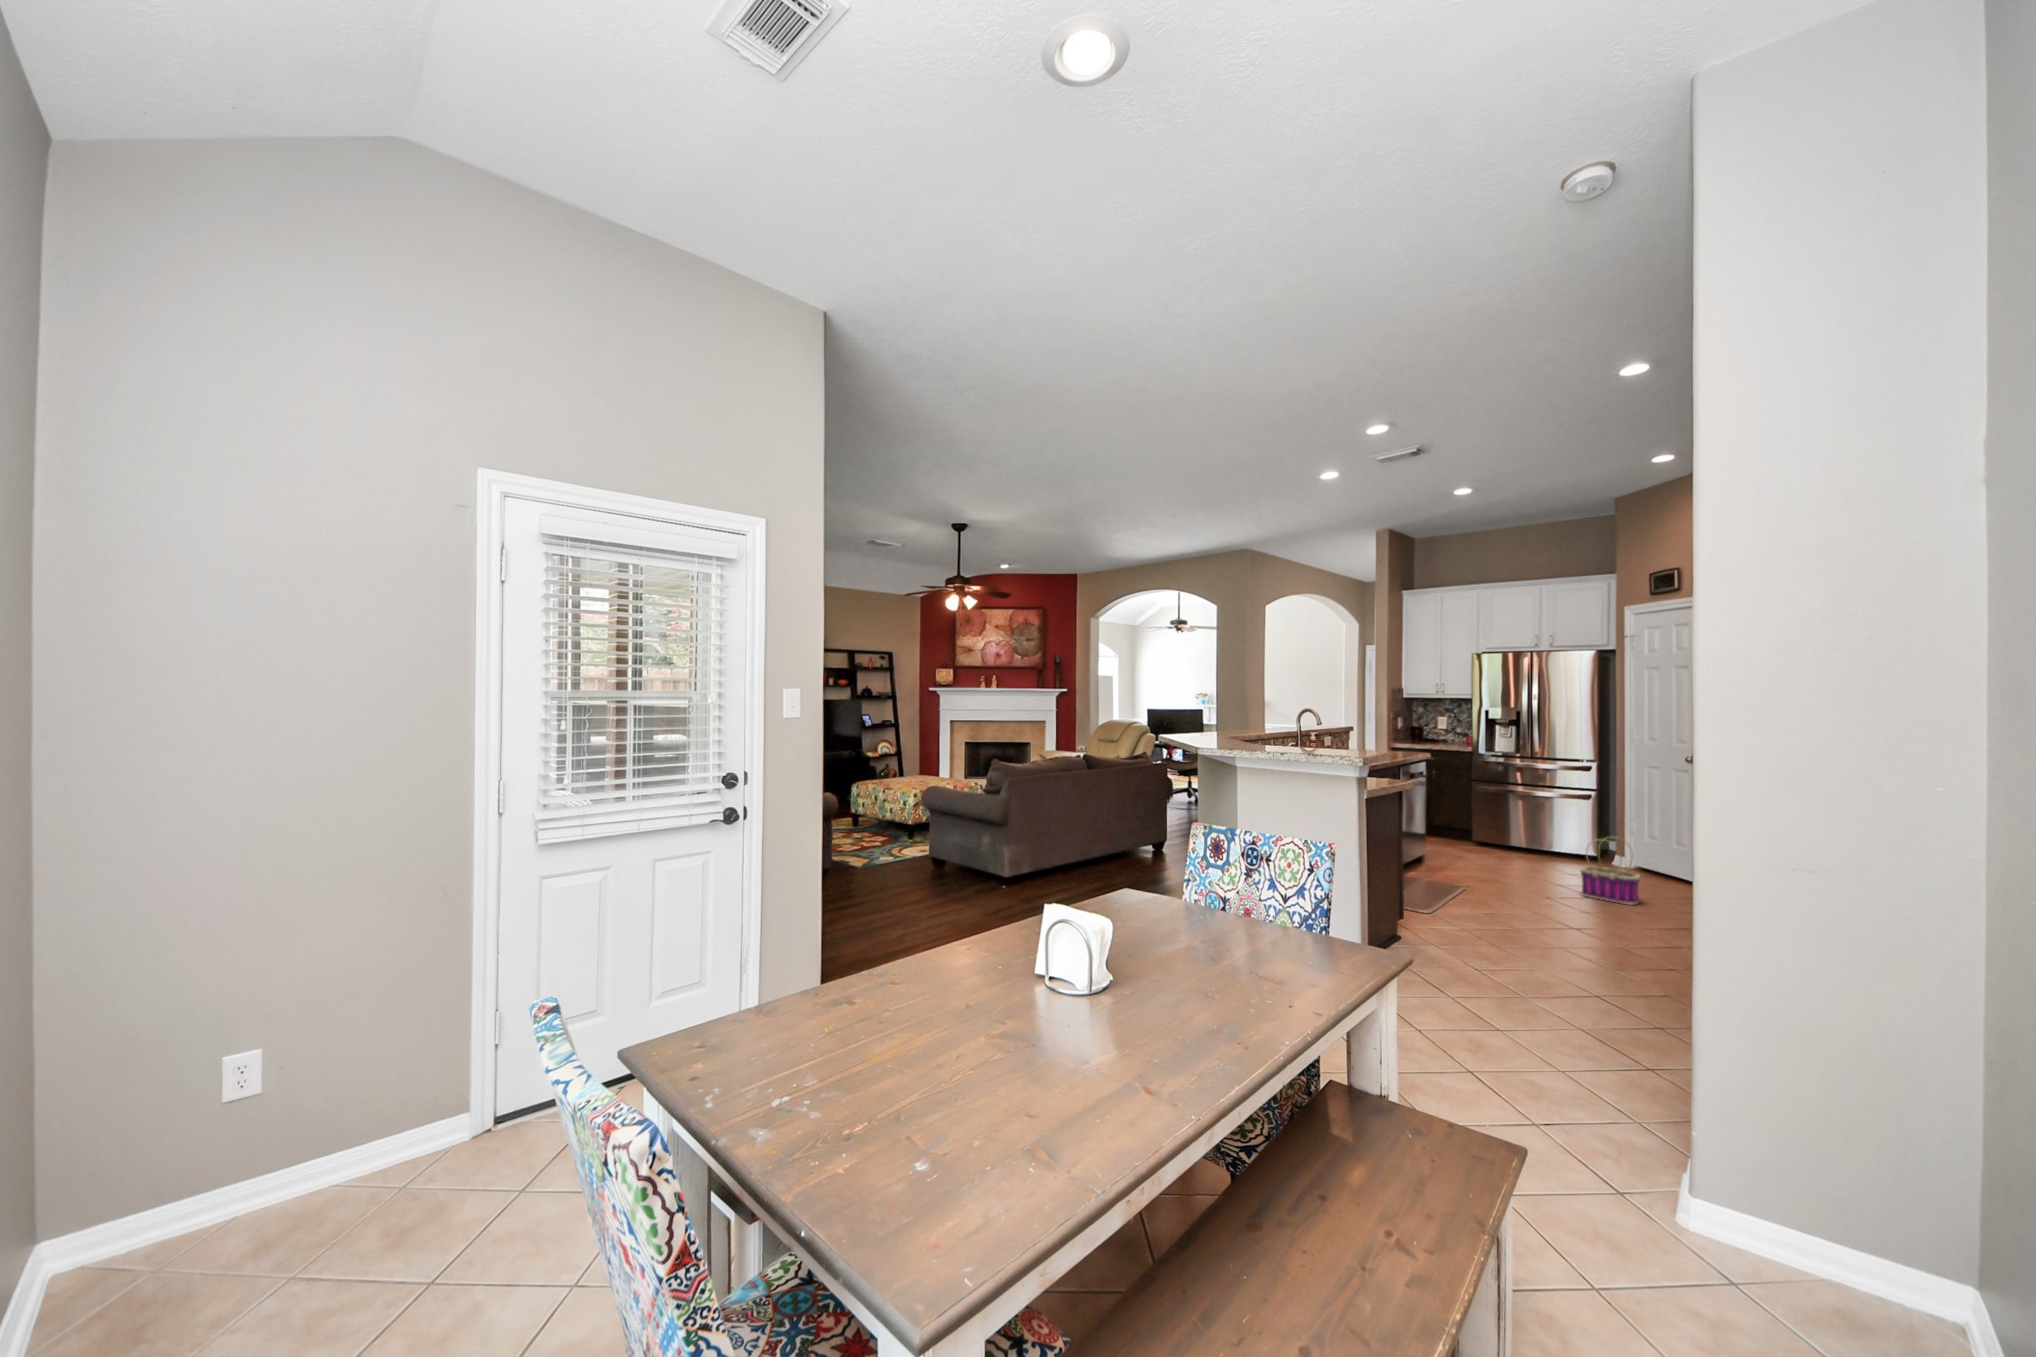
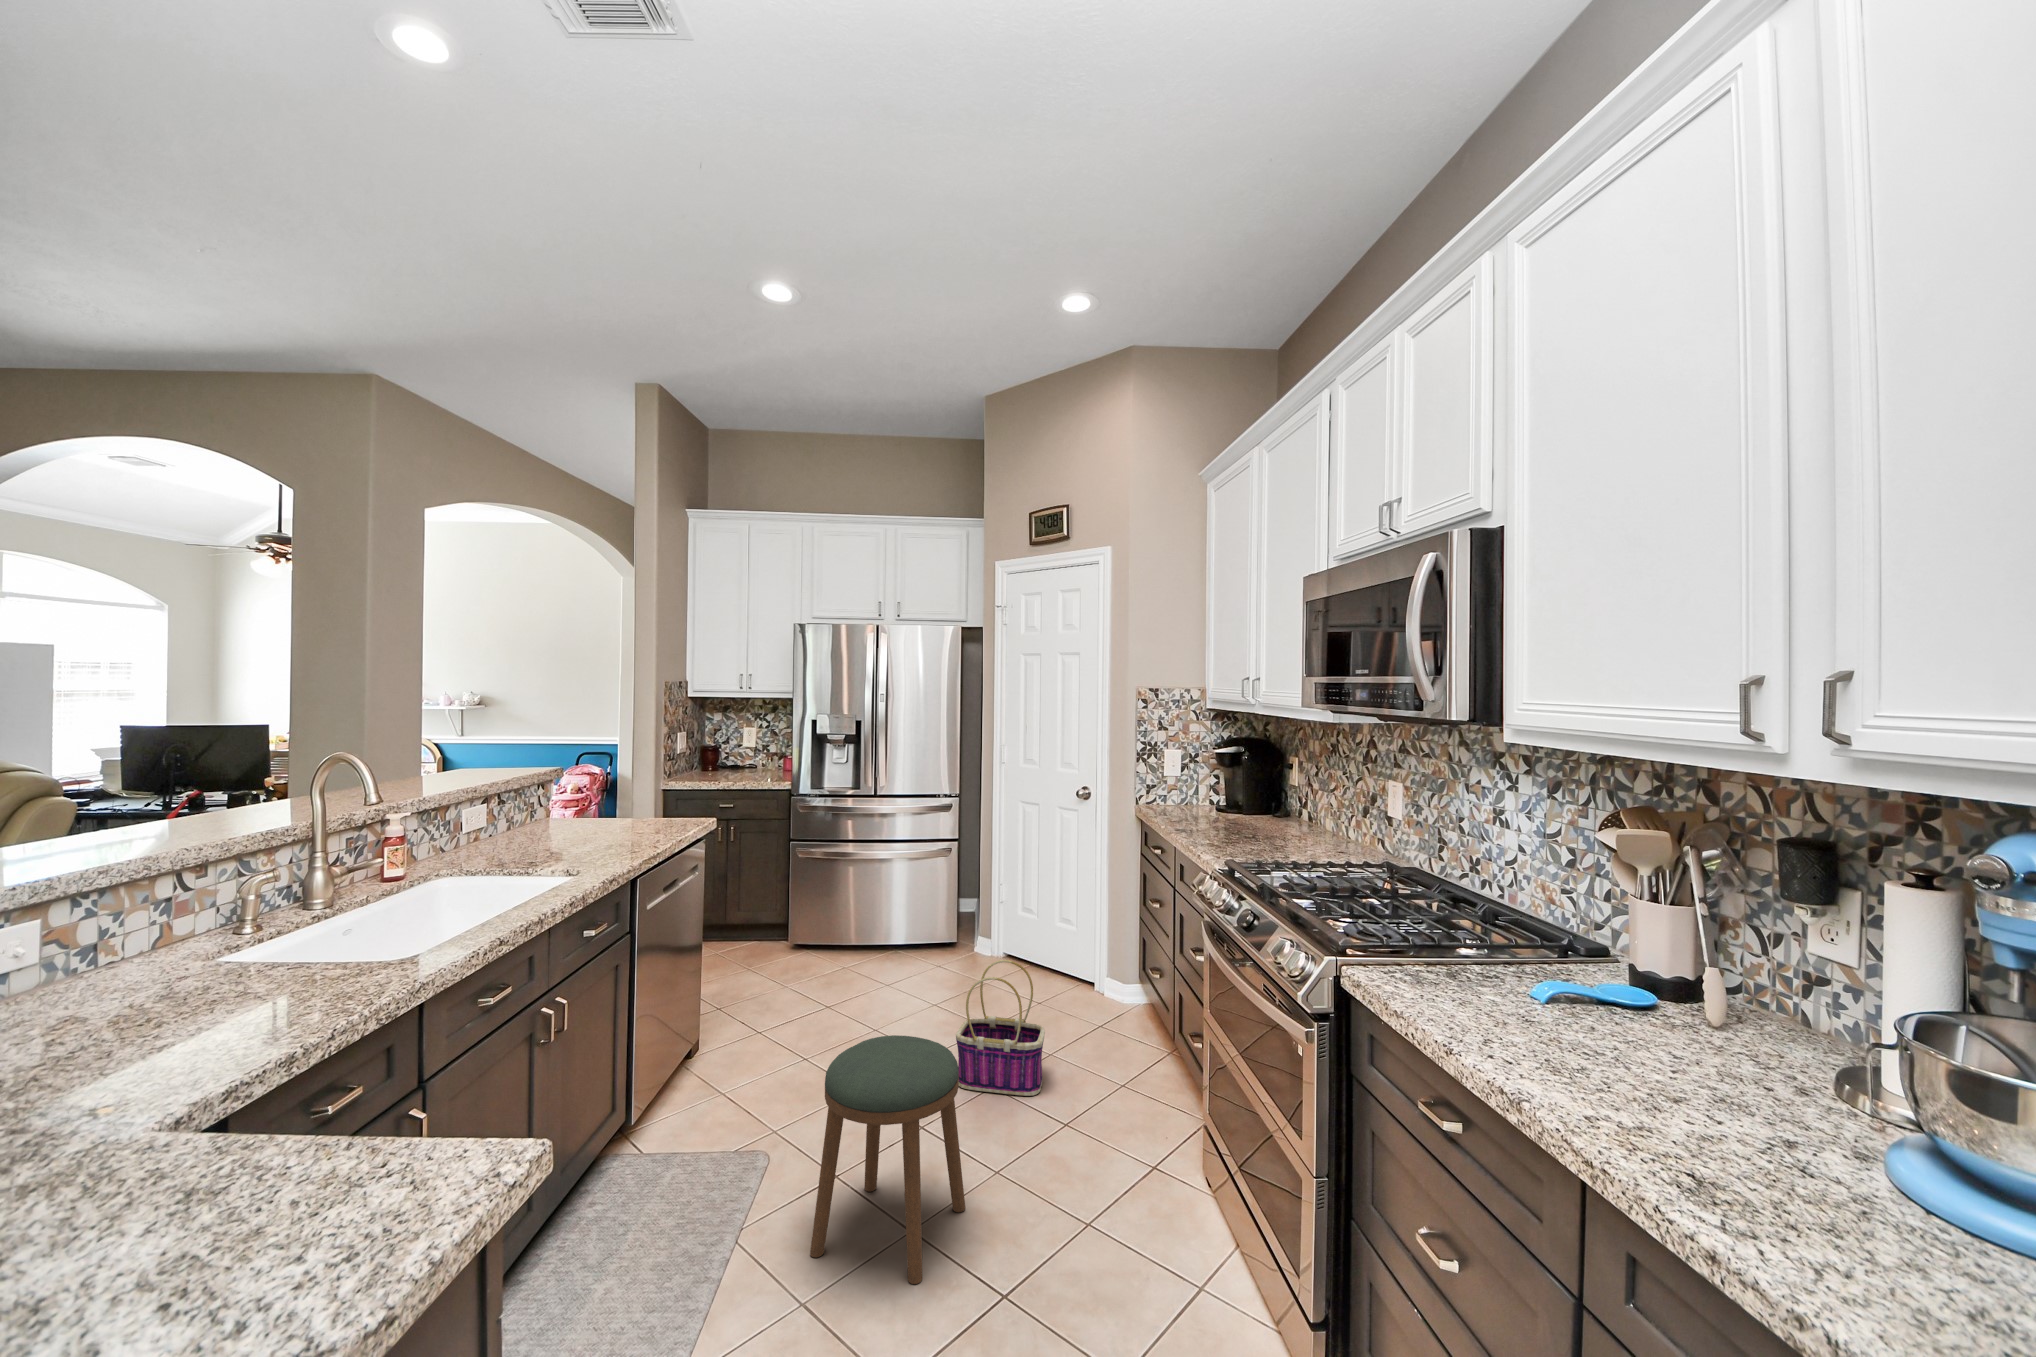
stool: none [1499,837,1576,922] -> present [810,1035,965,1284]

